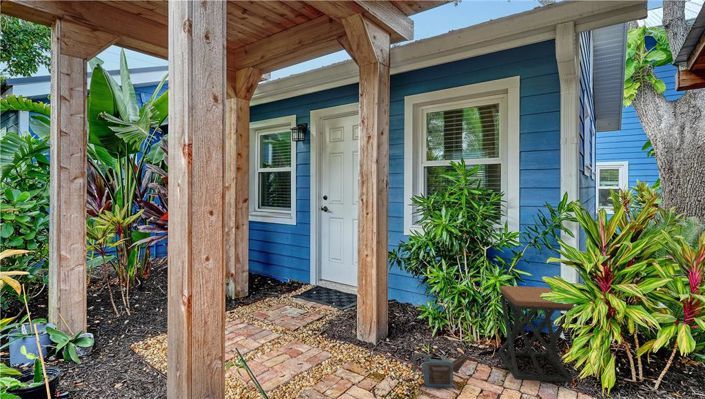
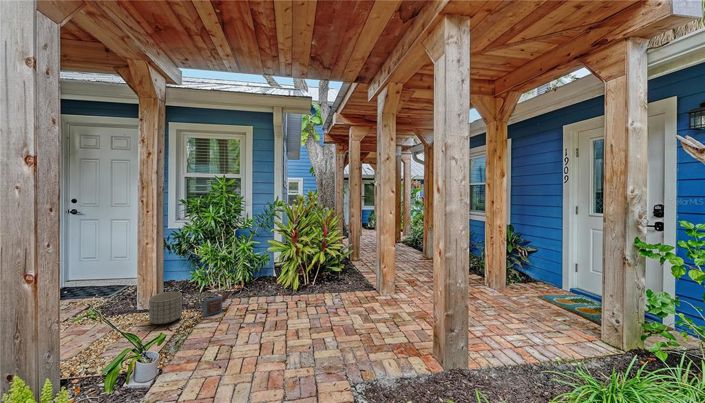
stool: present [499,286,574,382] -> none [245,247,283,298]
planter: none [358,330,397,378] -> present [149,292,182,324]

